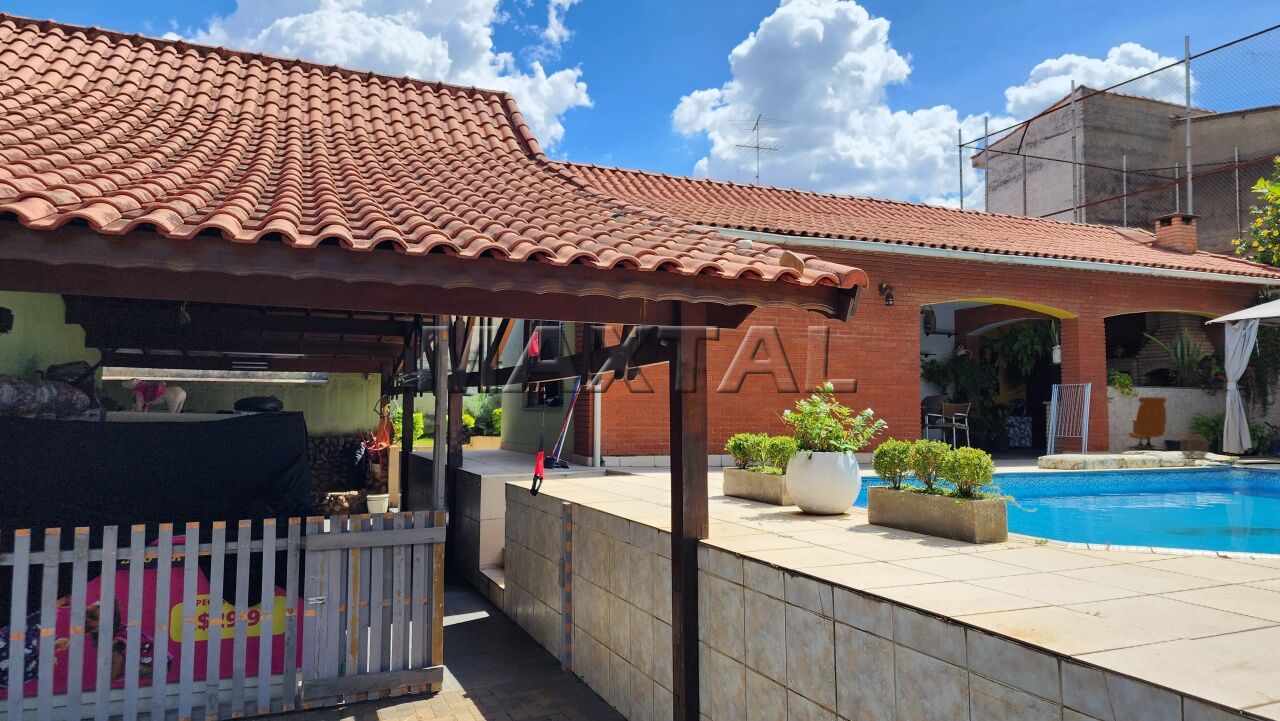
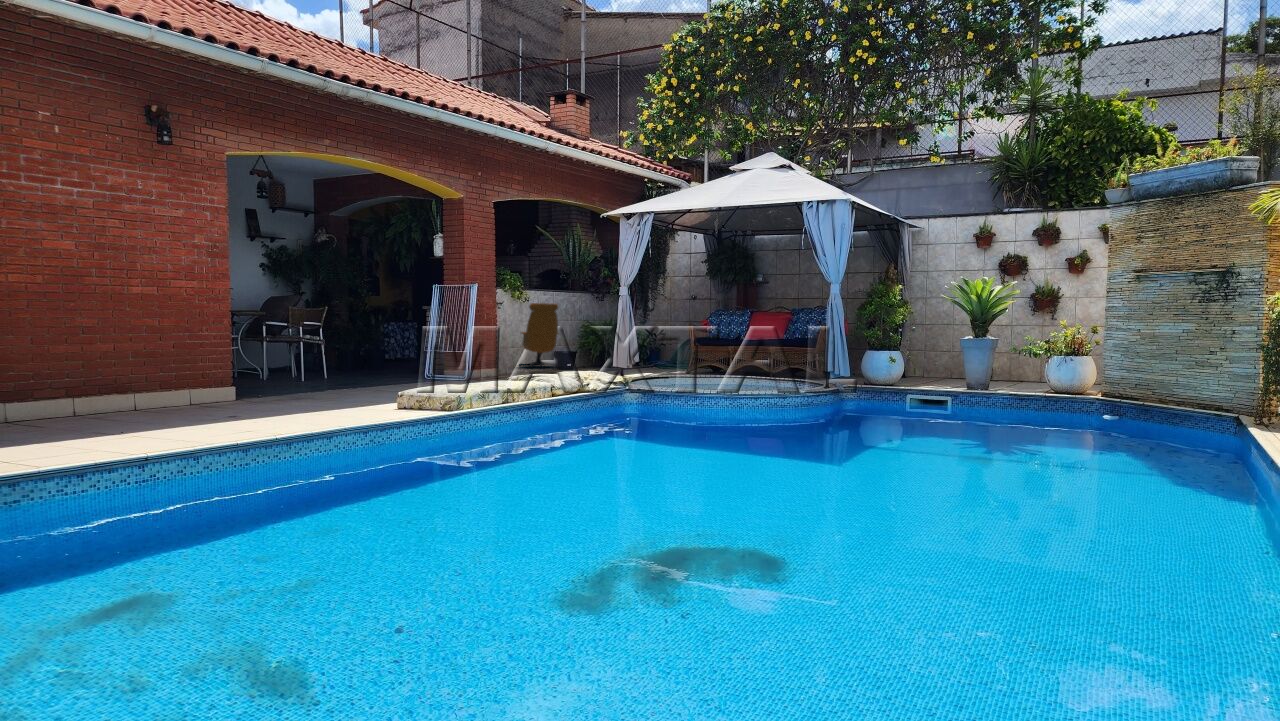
woven basket: present [1180,434,1208,459] -> none [573,351,602,382]

